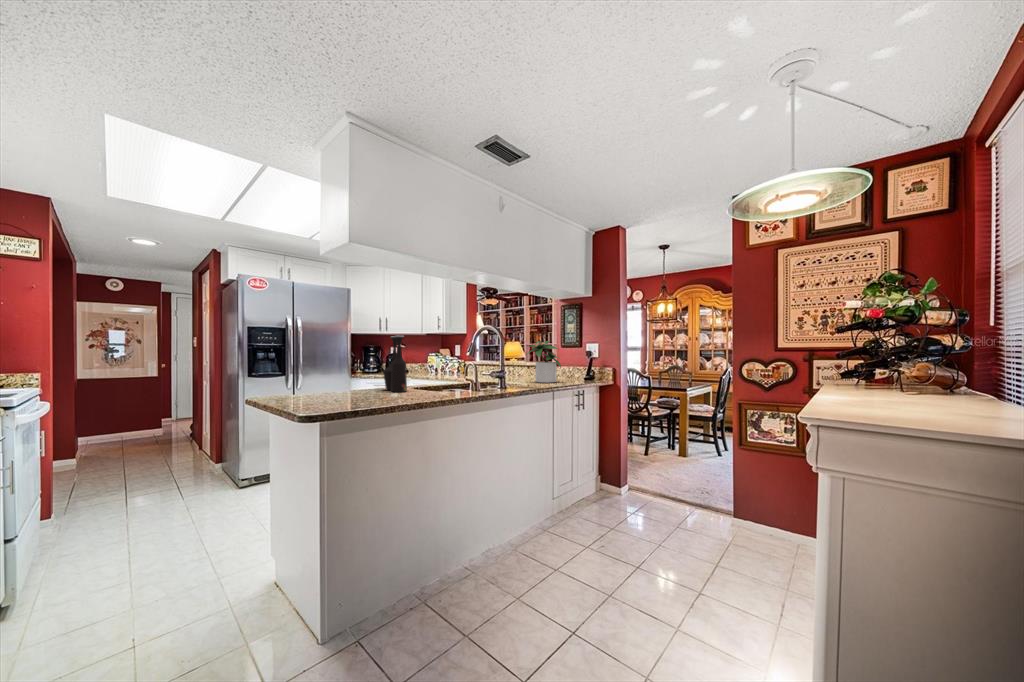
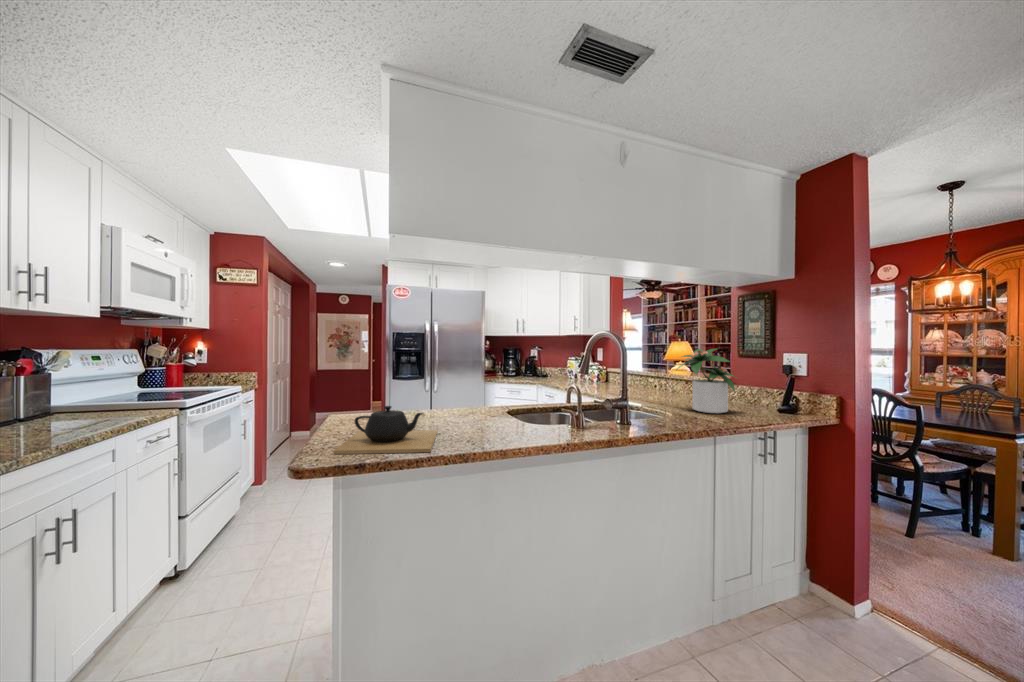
vase: present [383,336,407,392] -> none [467,346,496,421]
teapot: none [321,376,397,408] -> present [334,406,438,454]

